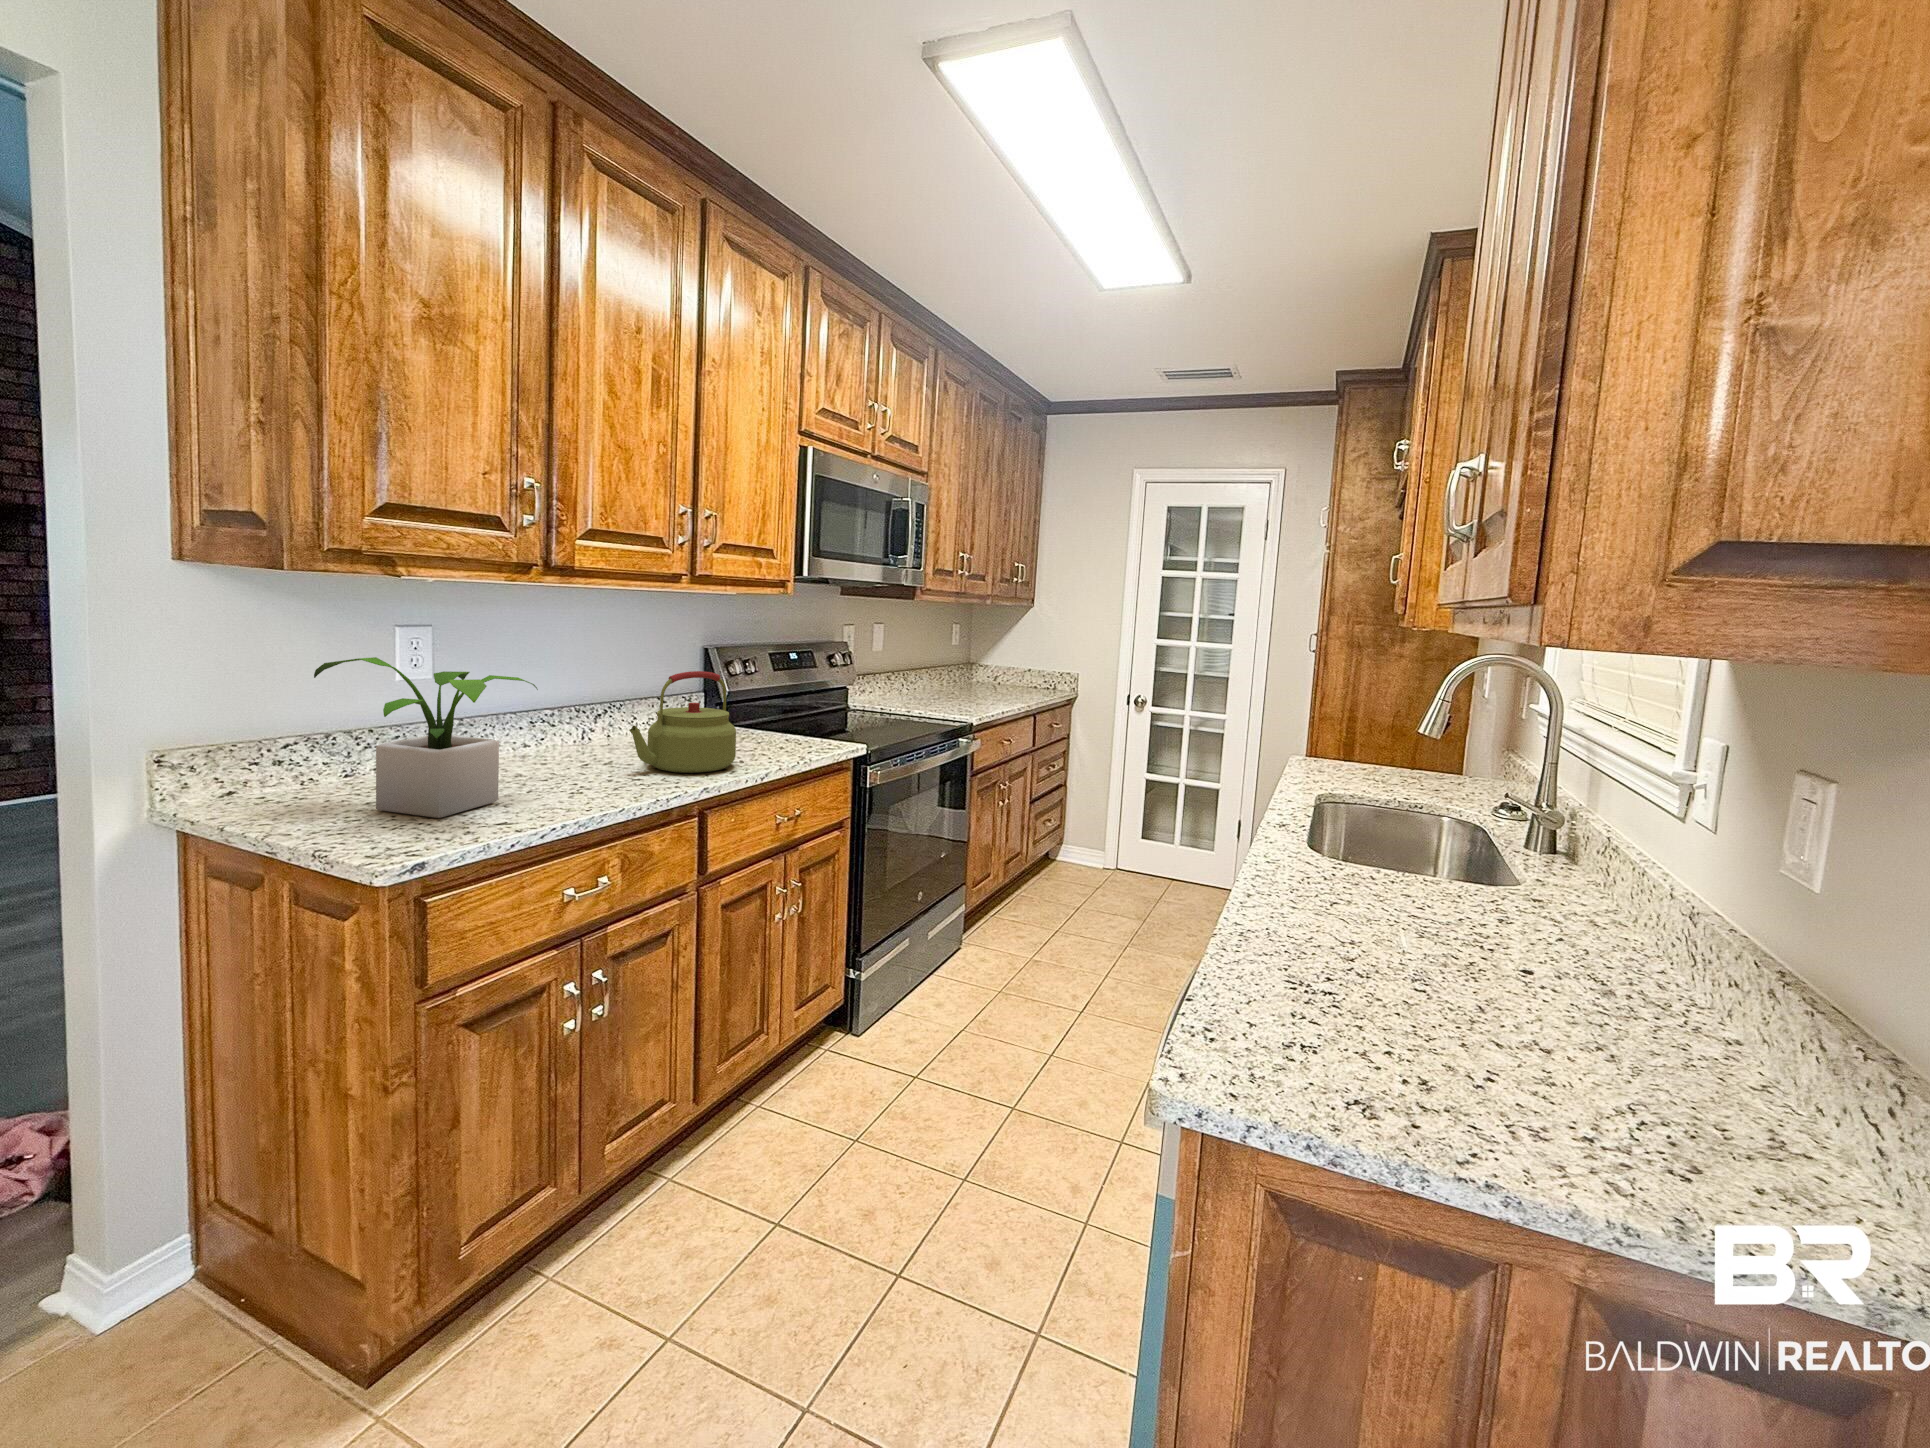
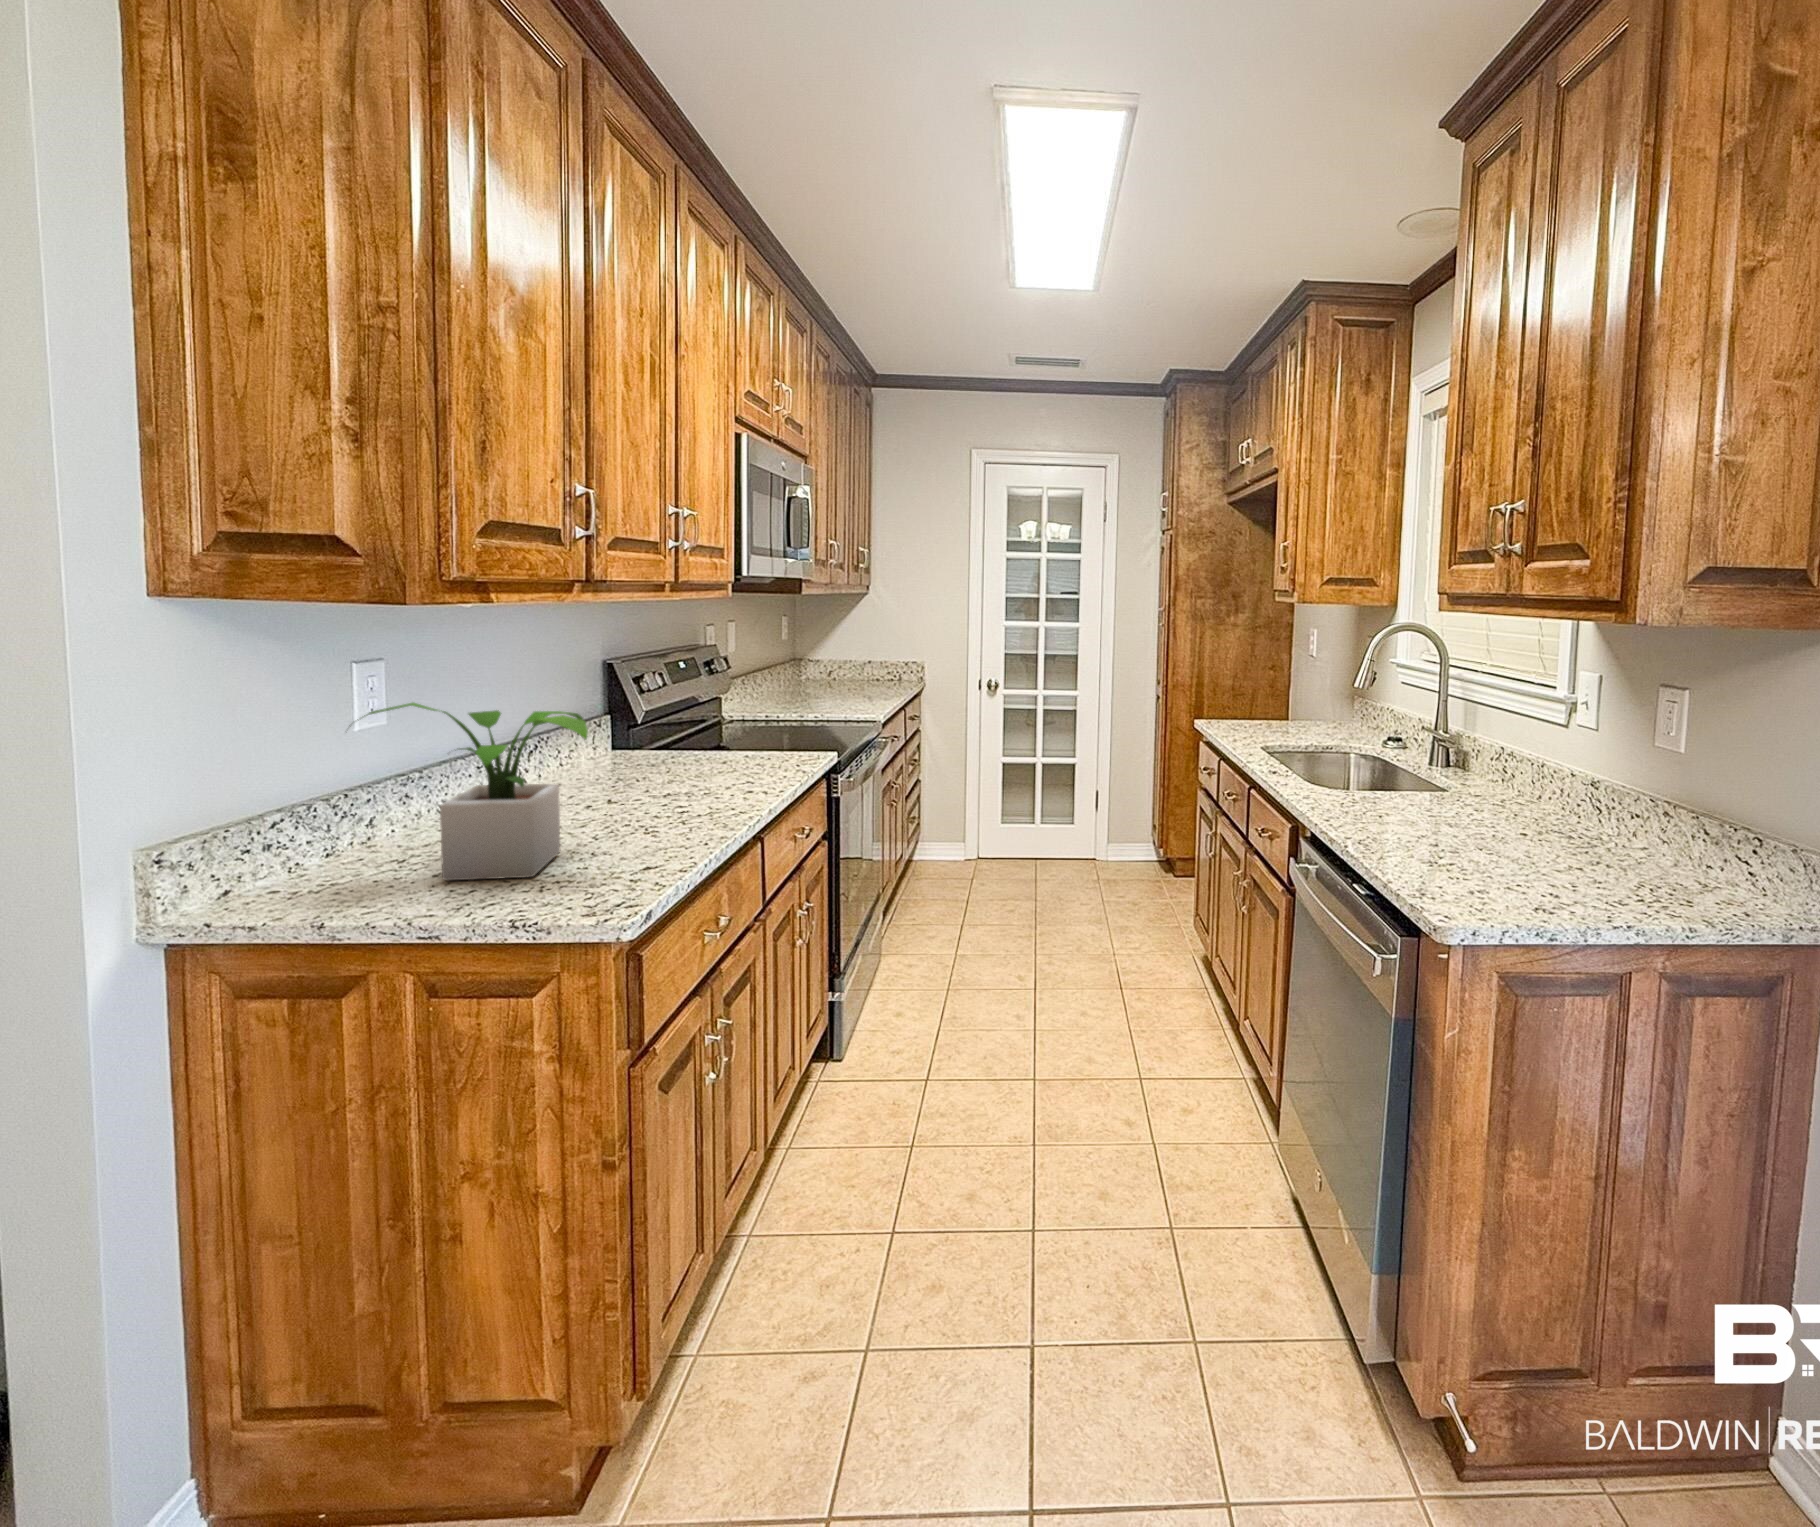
kettle: present [629,671,736,773] -> none [635,688,733,802]

